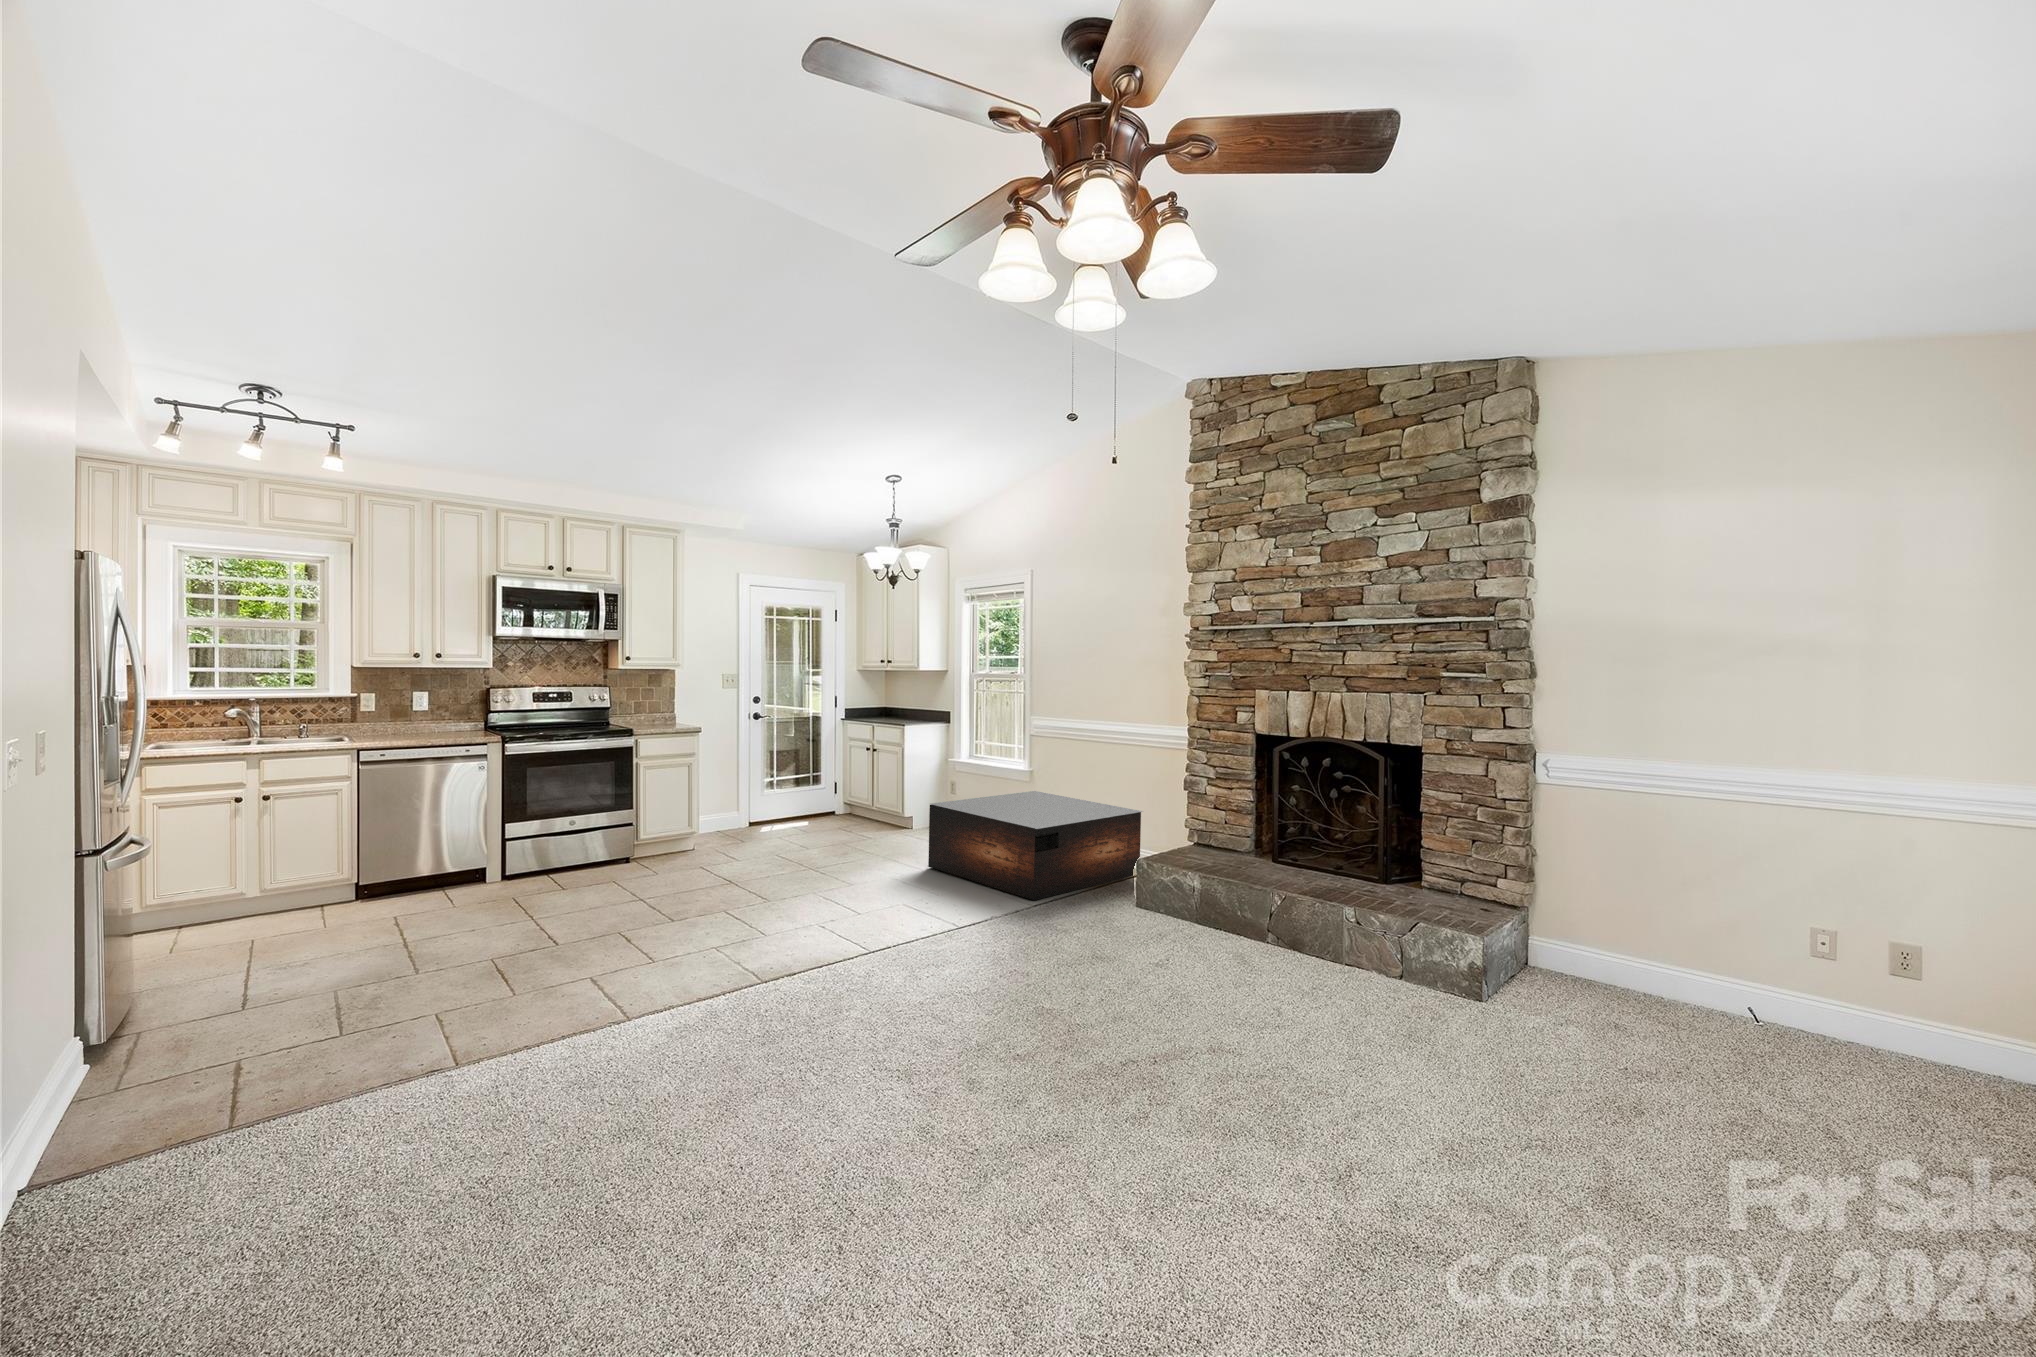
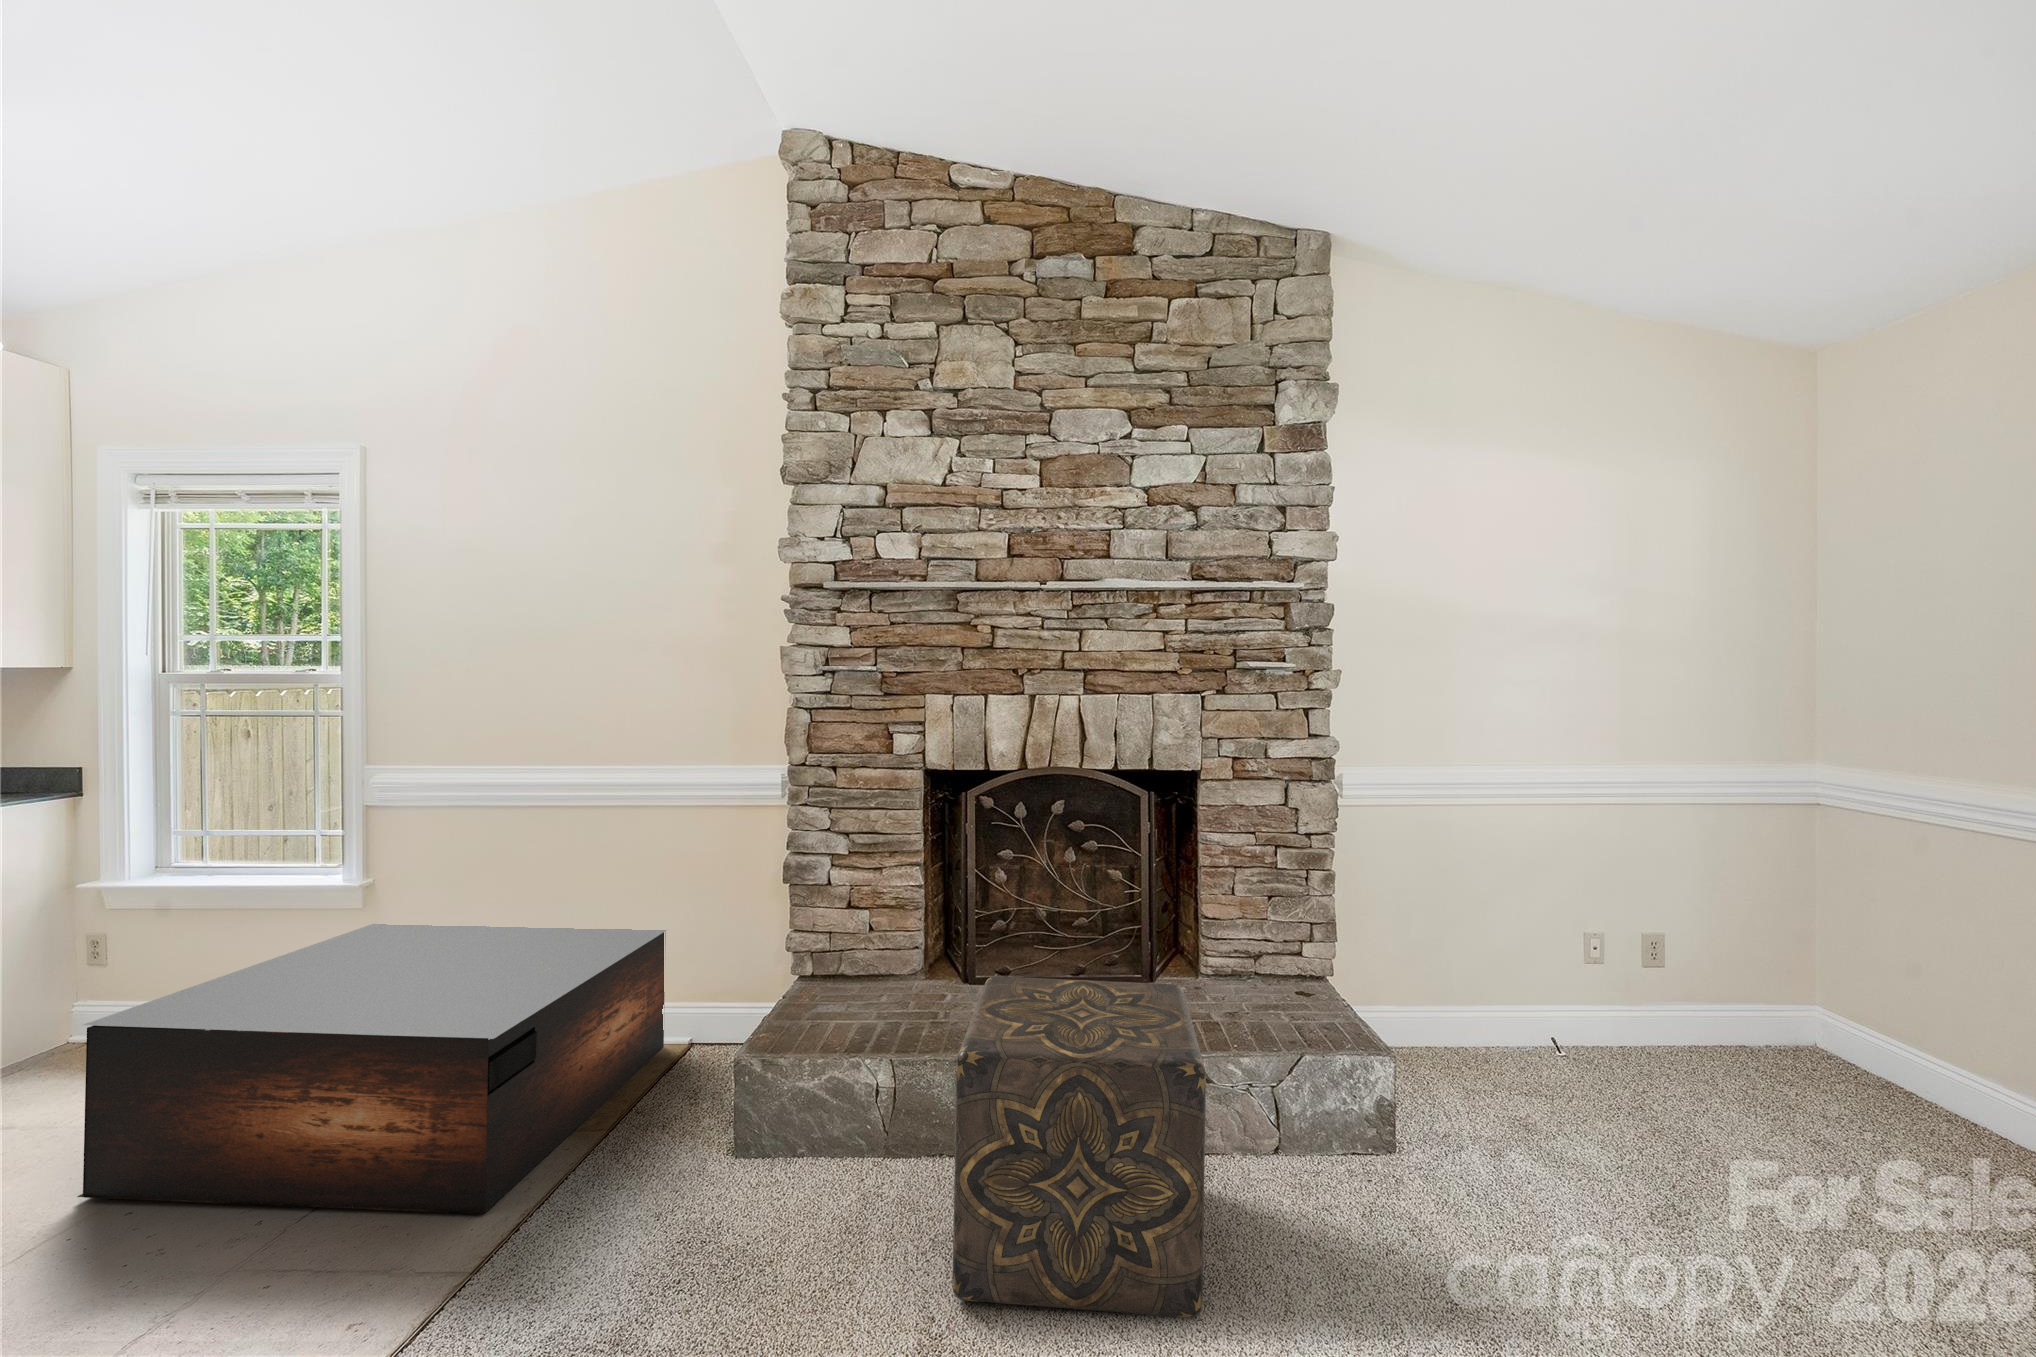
ottoman: none [1170,841,1332,998] -> present [952,976,1206,1317]

